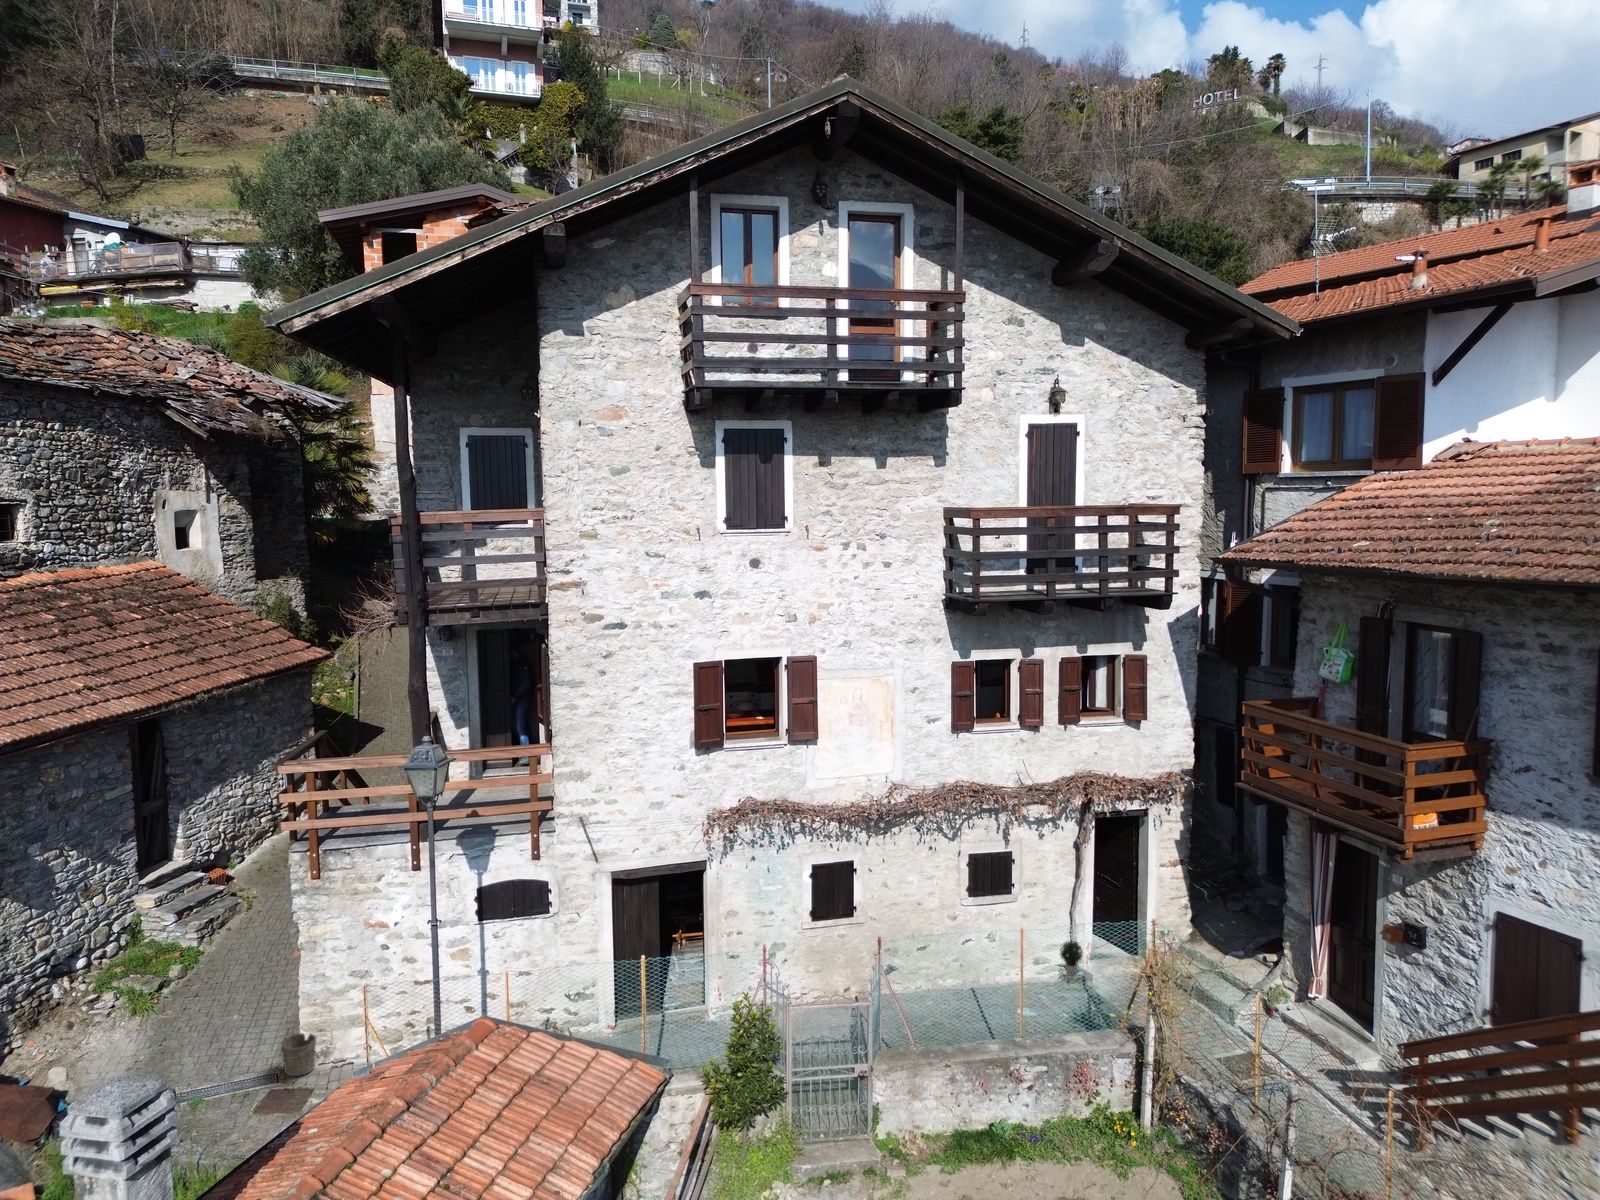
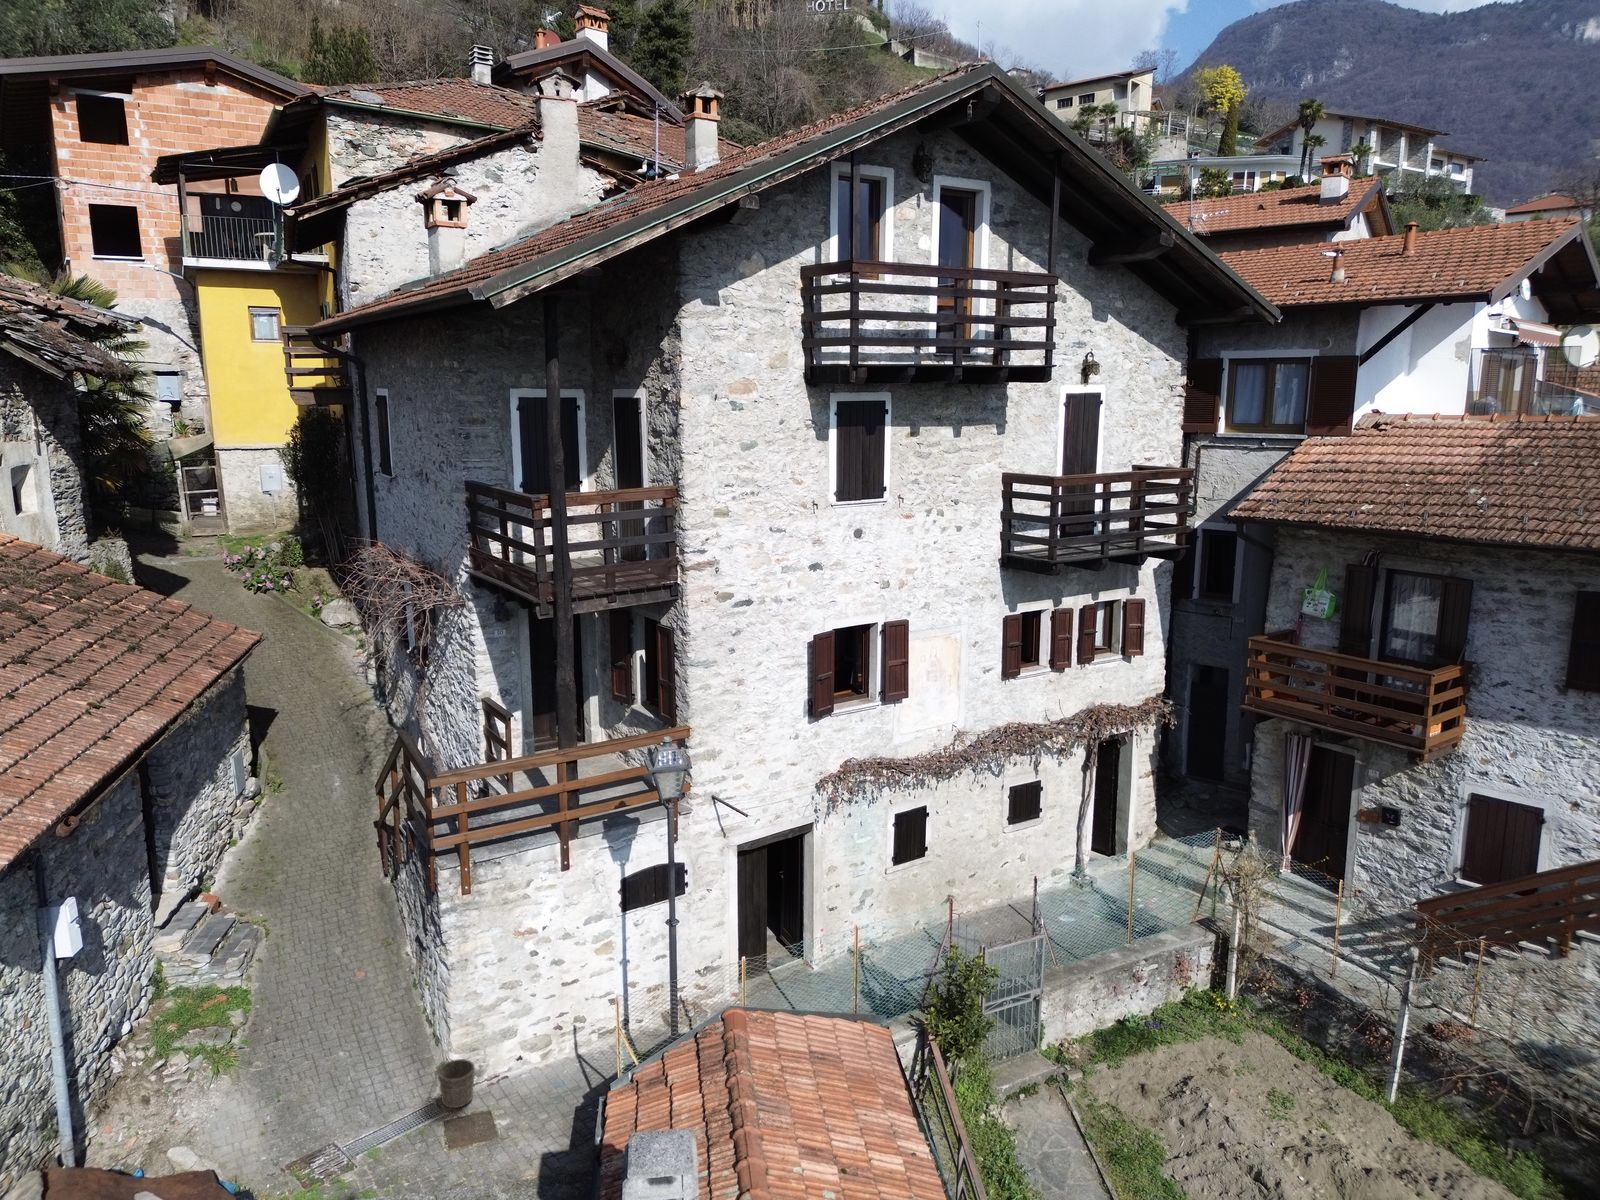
potted plant: present [1060,941,1083,976] -> none [1081,852,1103,882]

